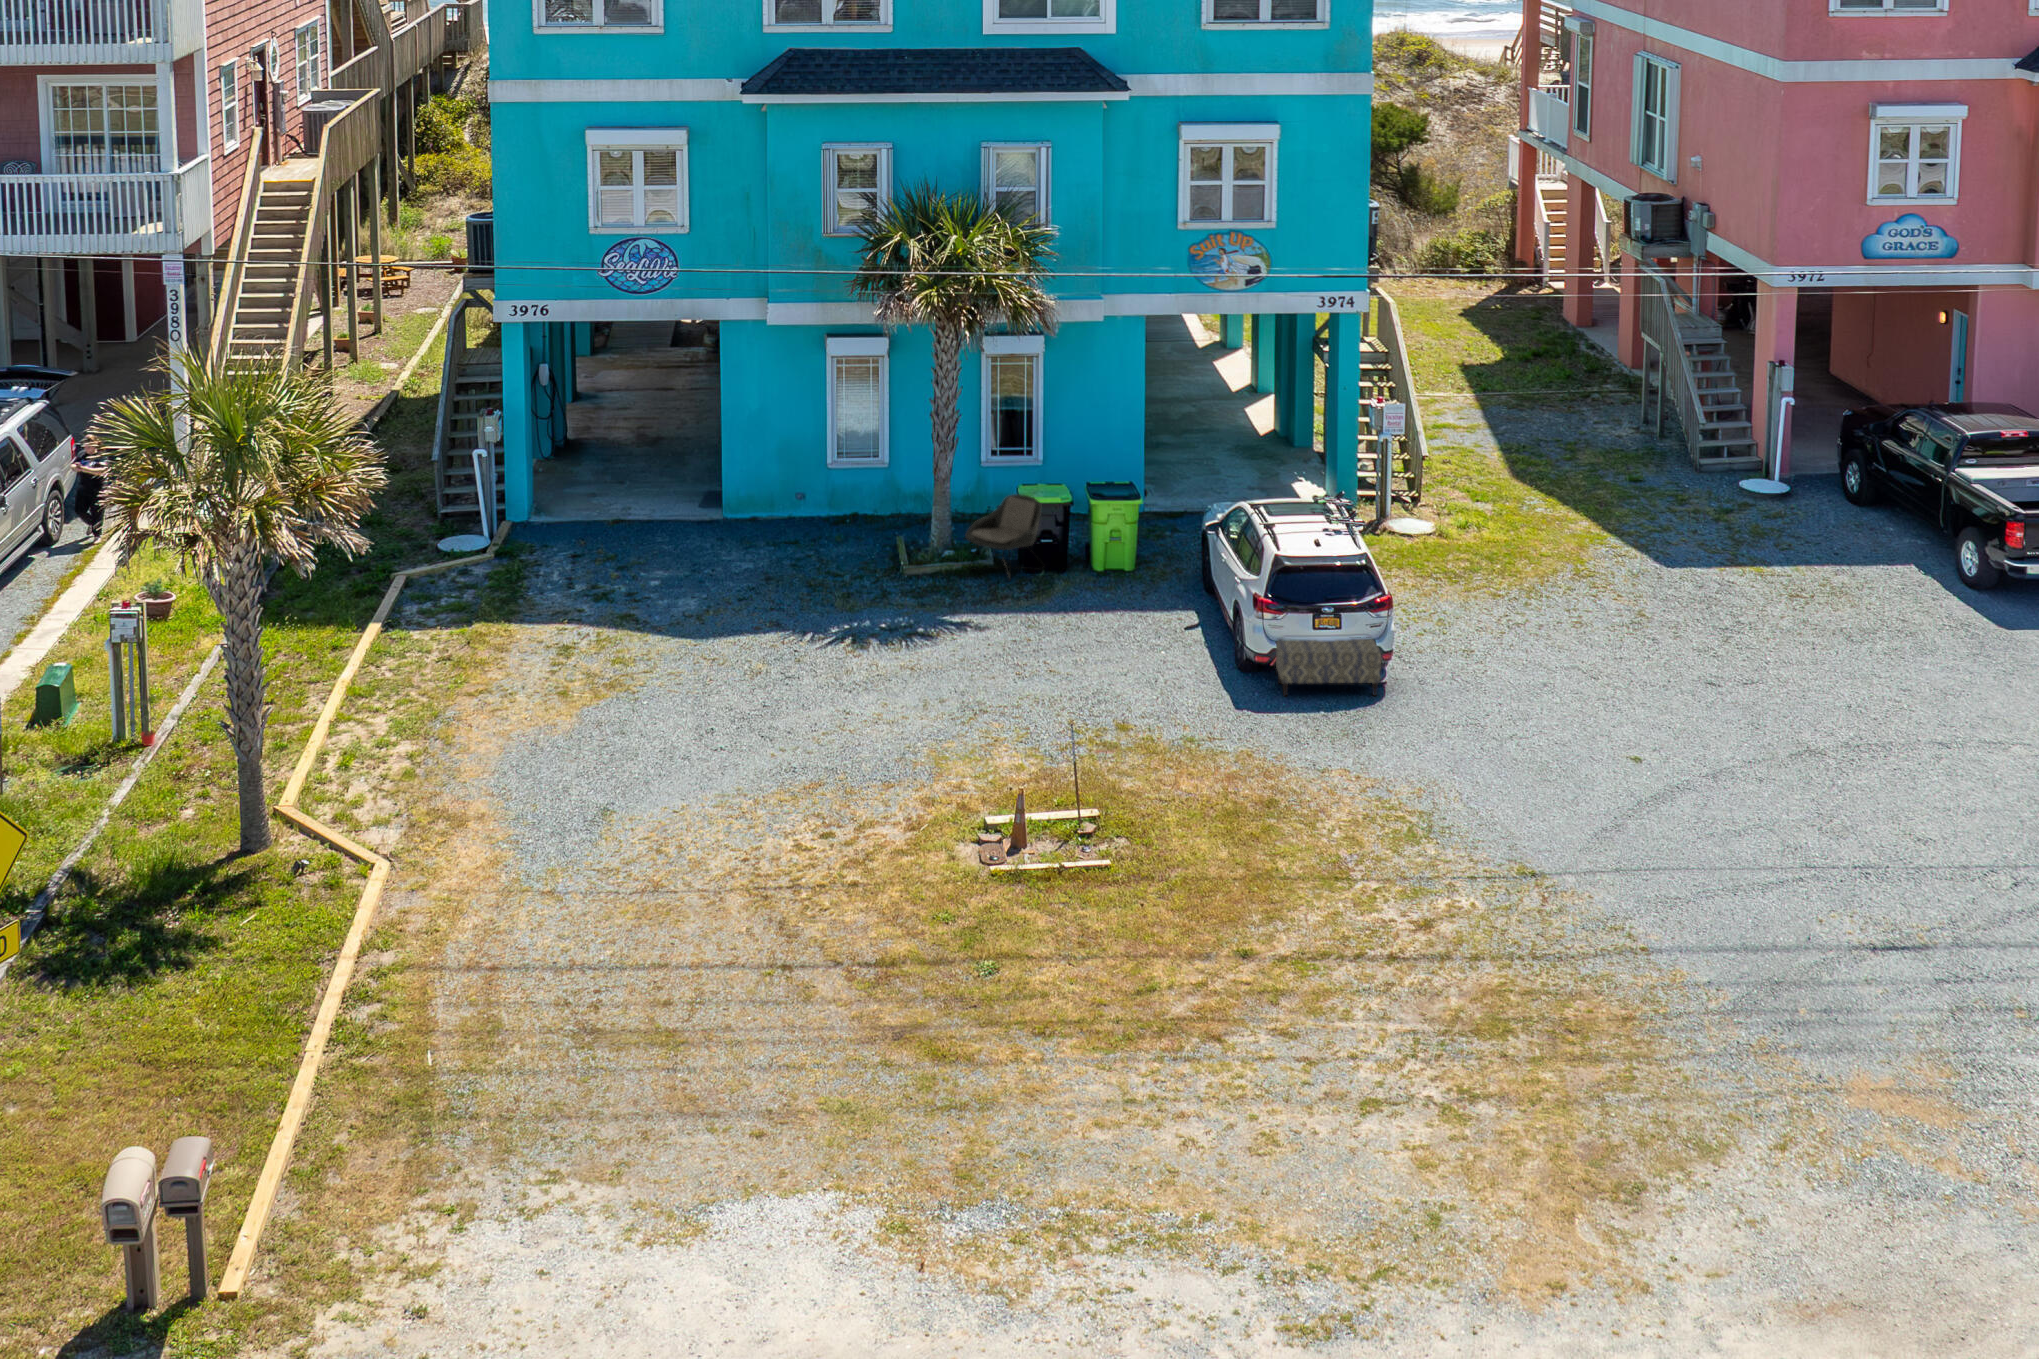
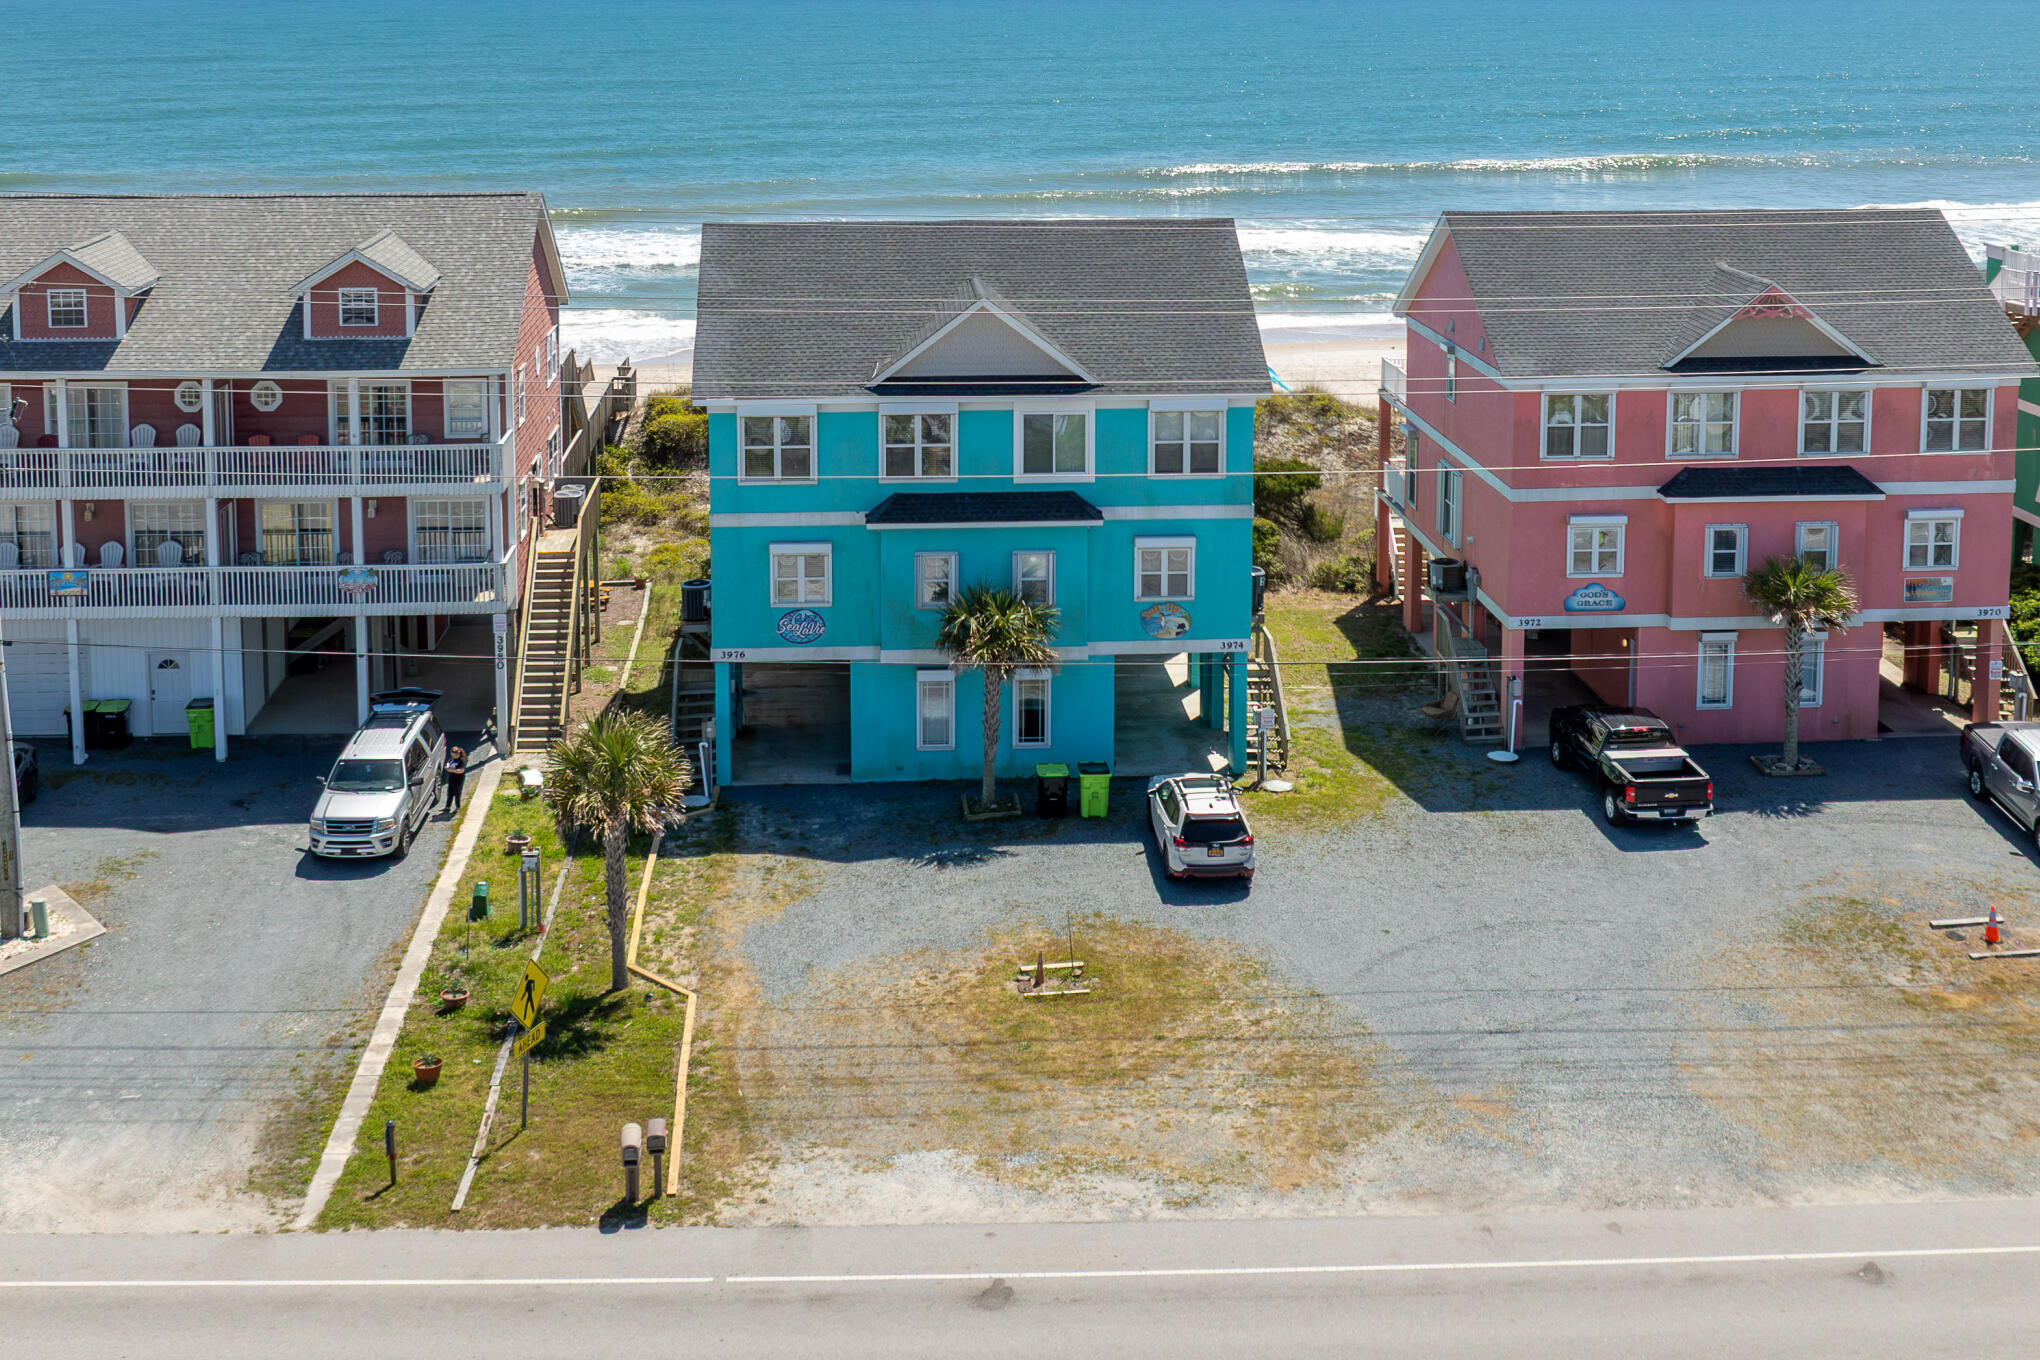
lounge chair: present [966,494,1044,579] -> present [1419,691,1460,737]
bench: present [1276,637,1381,696] -> none [1188,862,1248,897]

